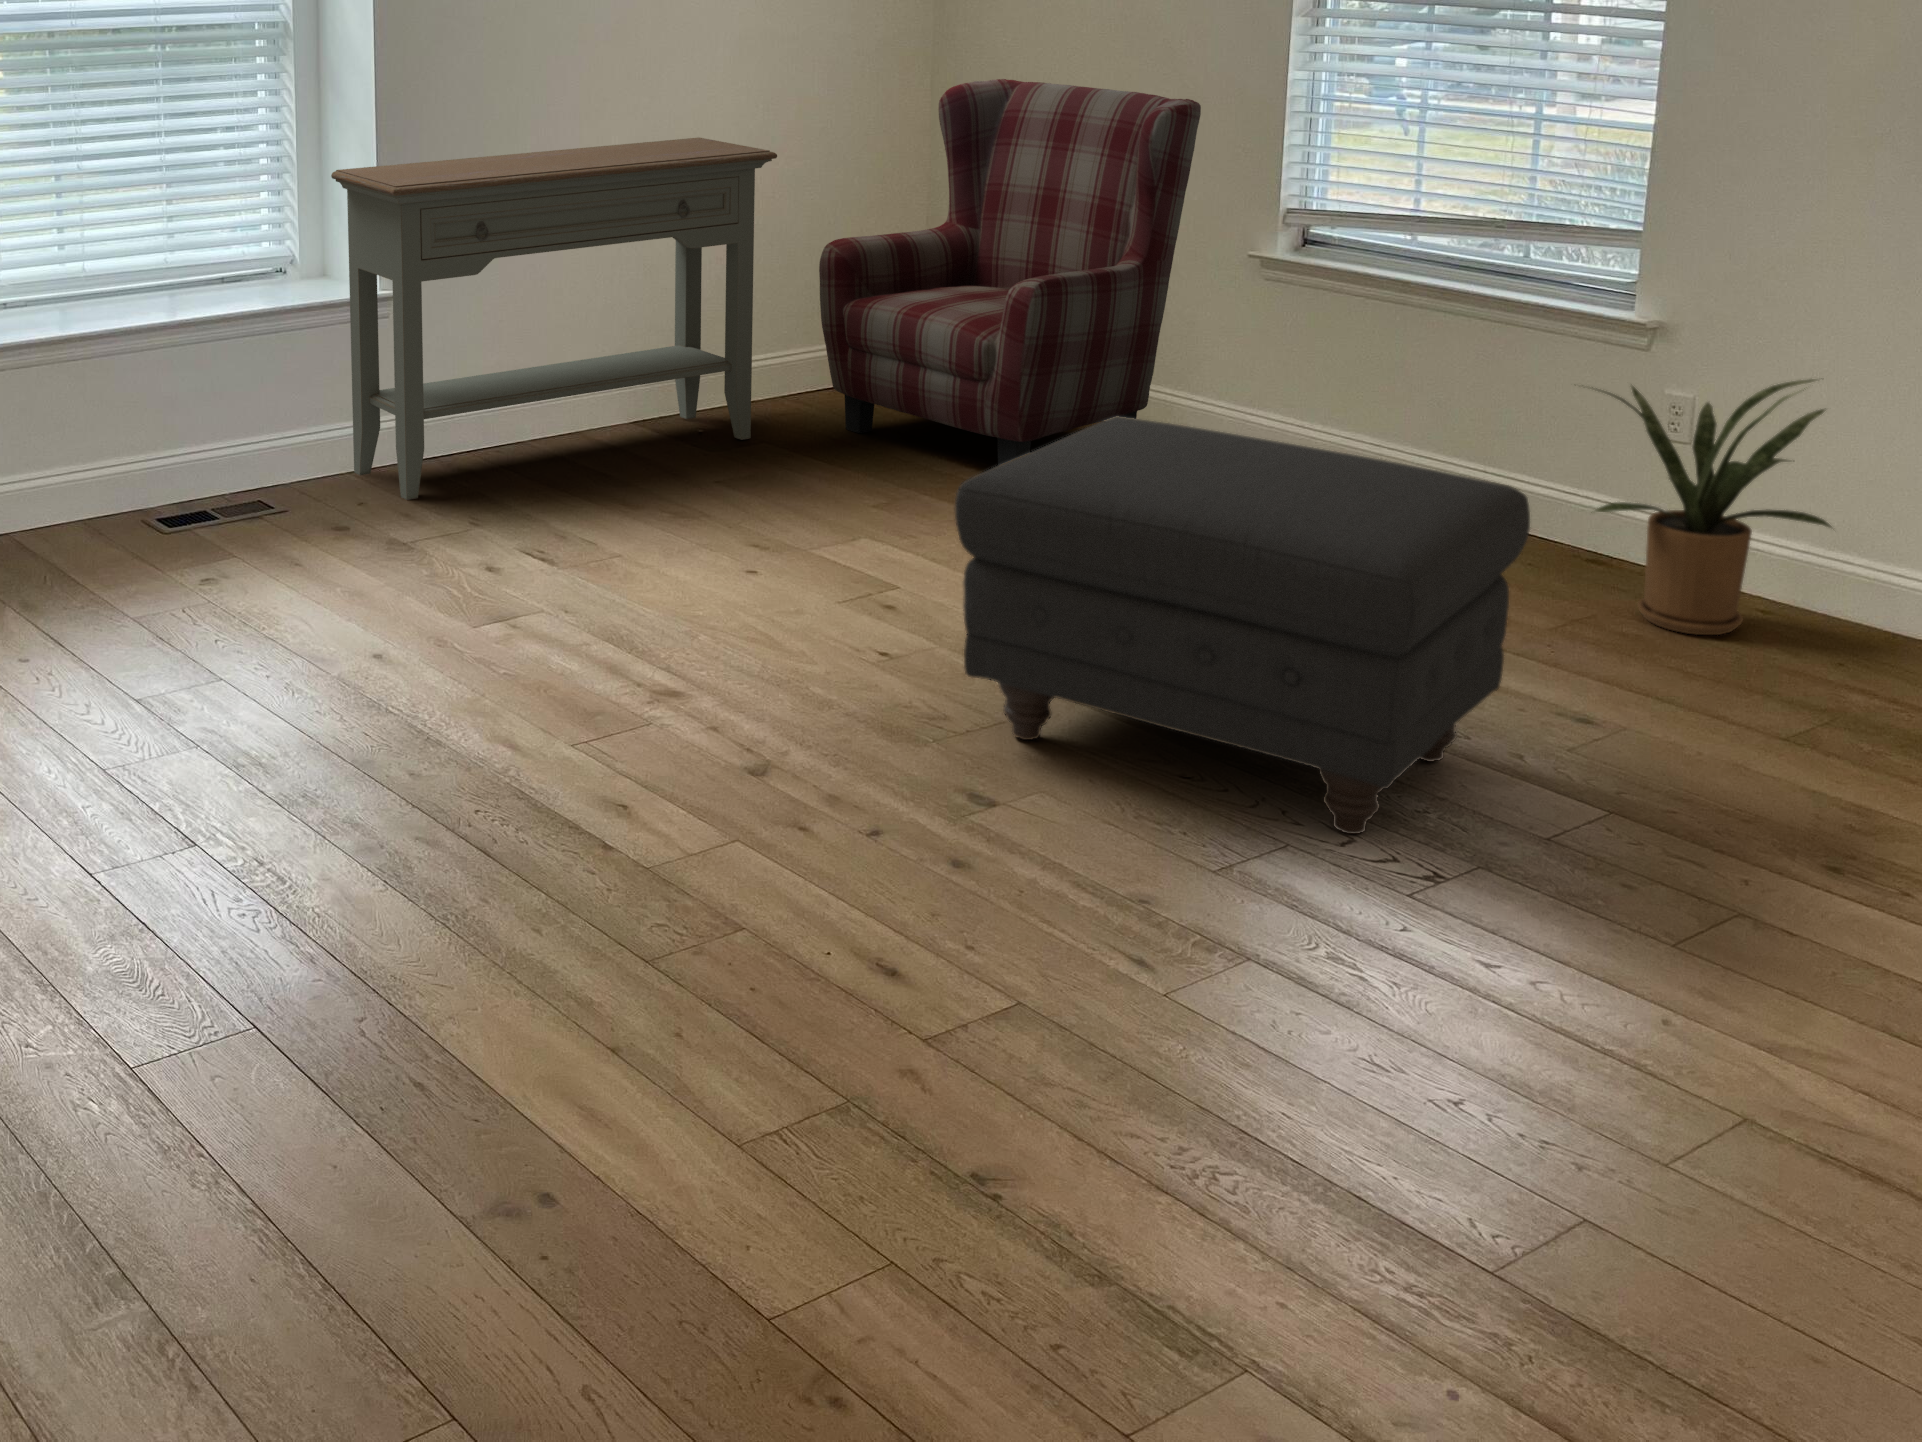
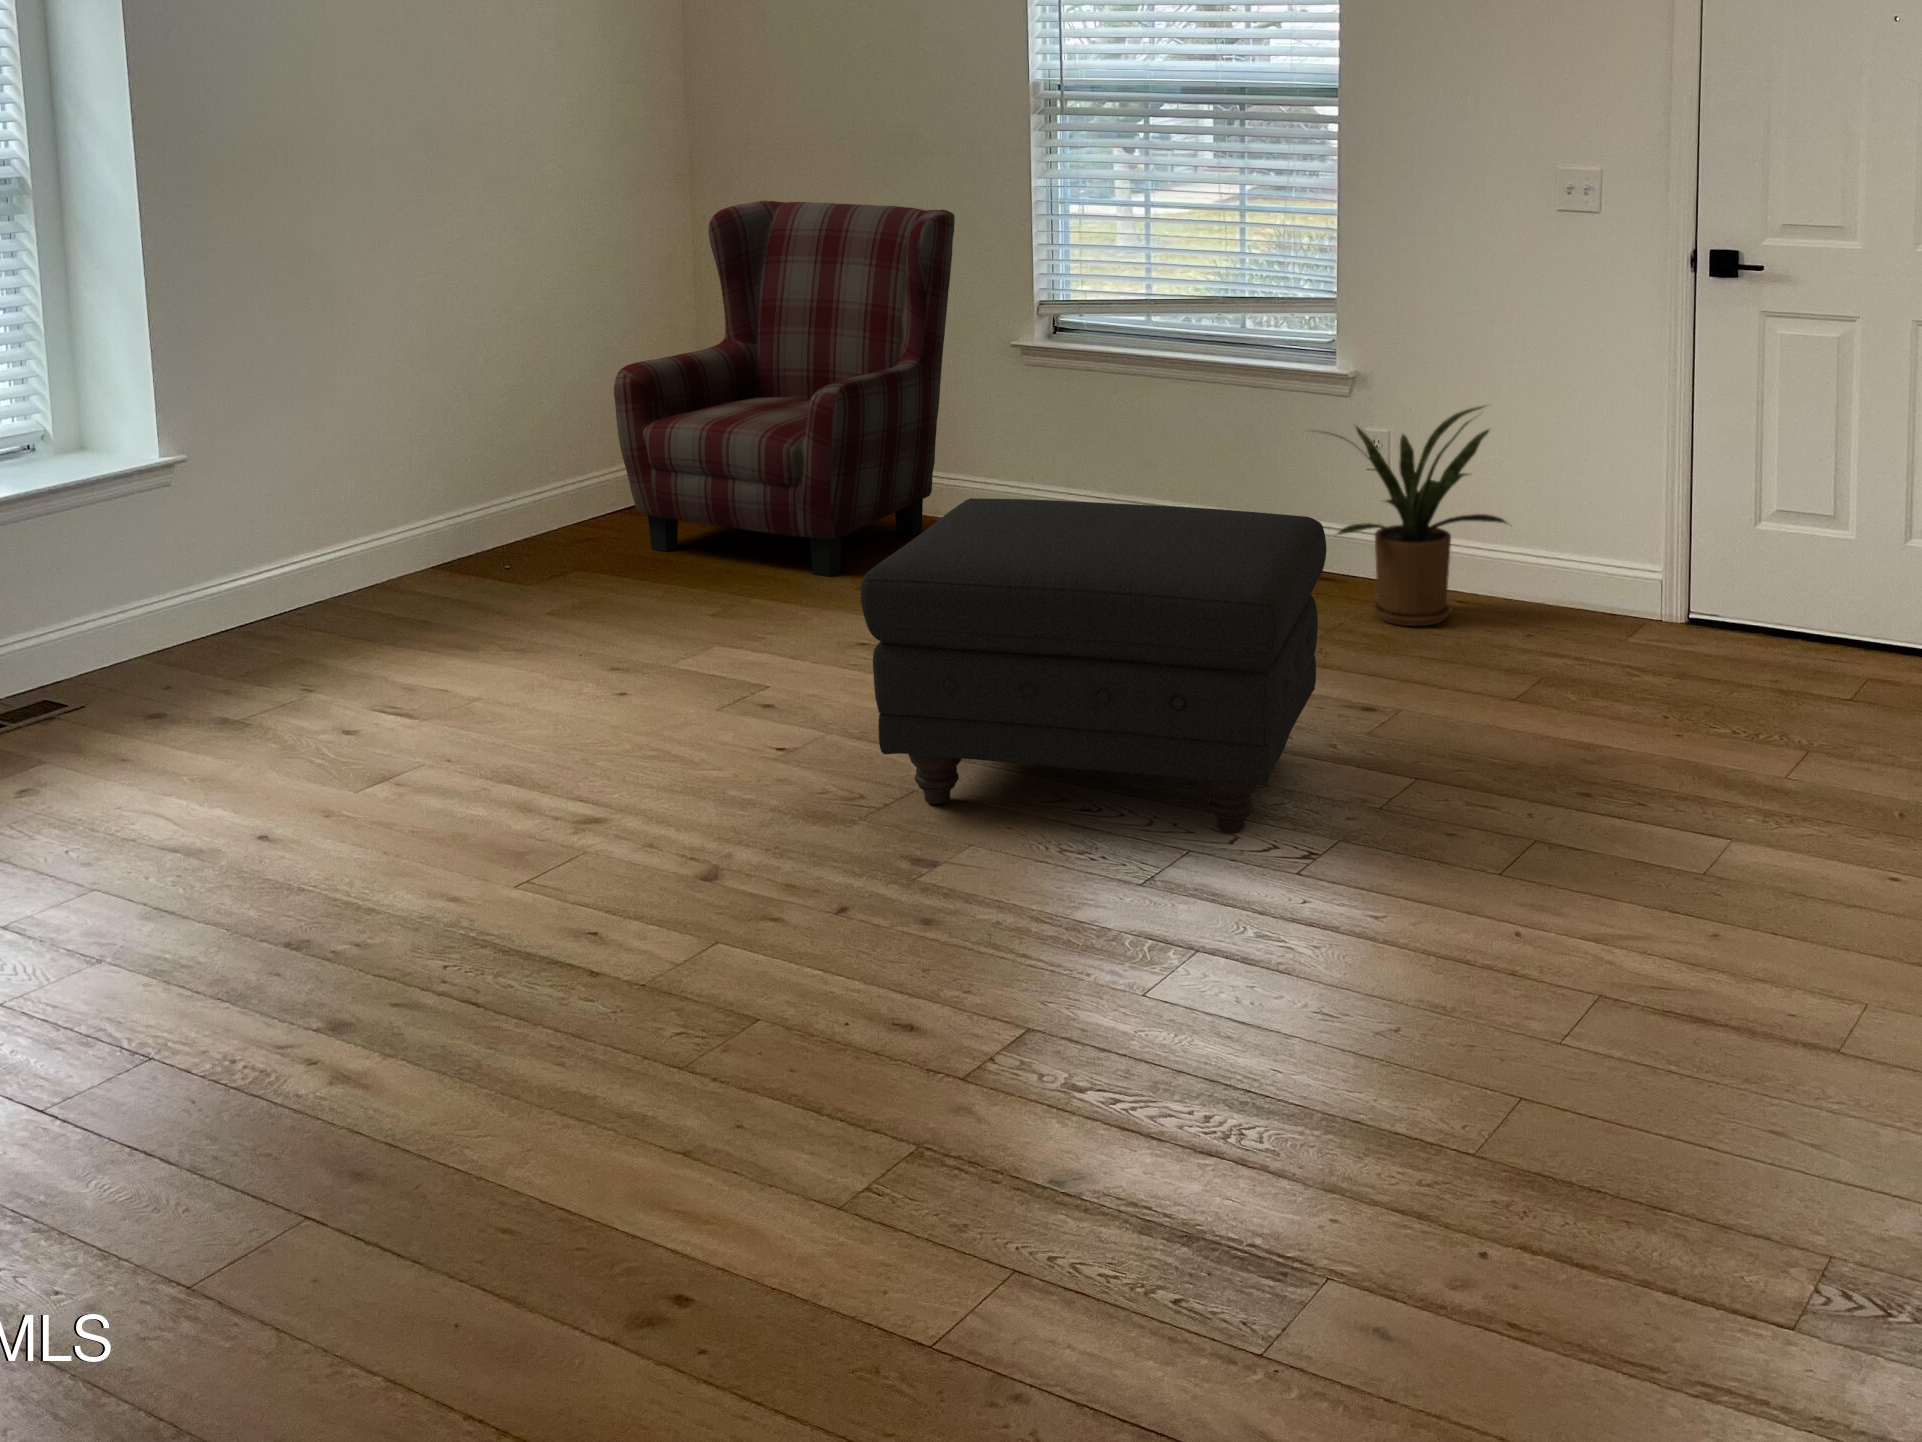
console table: present [331,138,777,500] -> none [101,275,569,679]

